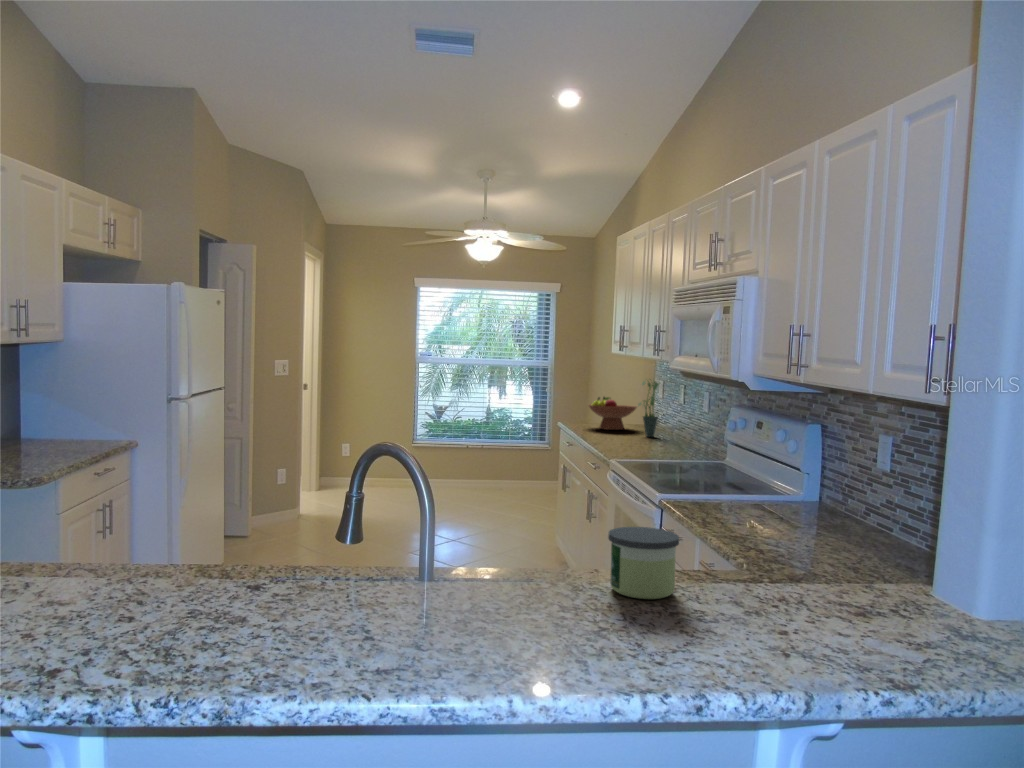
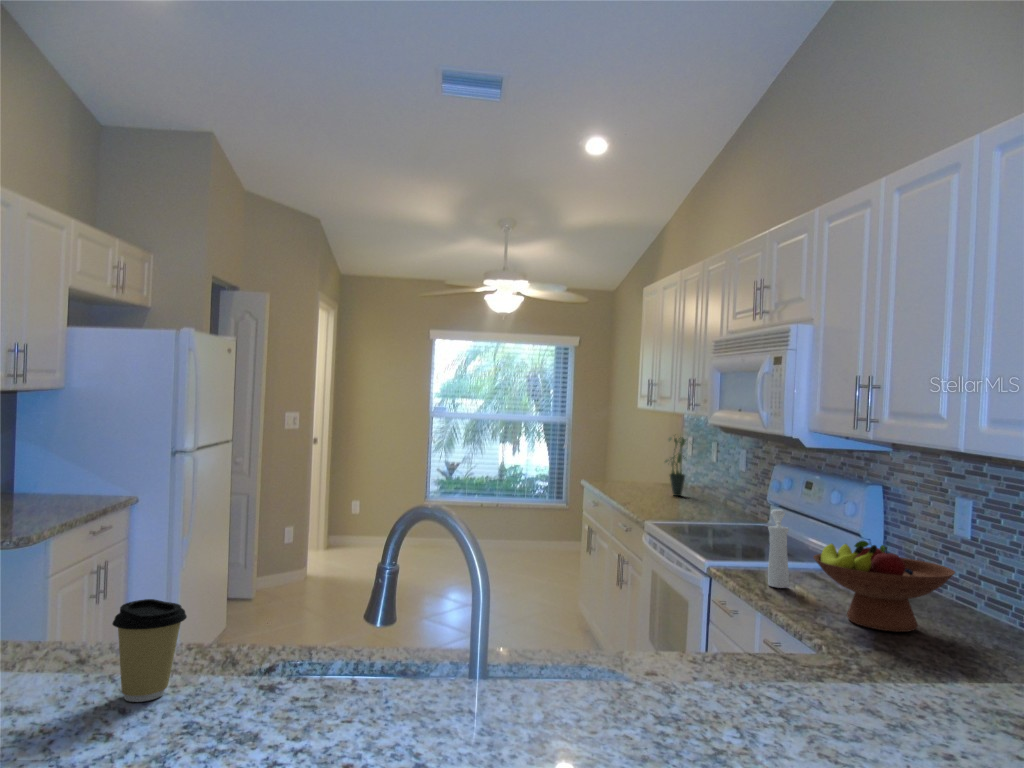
fruit bowl: present [589,397,637,430] -> present [813,541,955,632]
pepper mill: none [710,448,730,517] -> present [768,509,789,588]
coffee cup: none [127,519,187,597] -> present [112,599,187,702]
candle: present [608,527,679,599] -> none [701,610,791,706]

